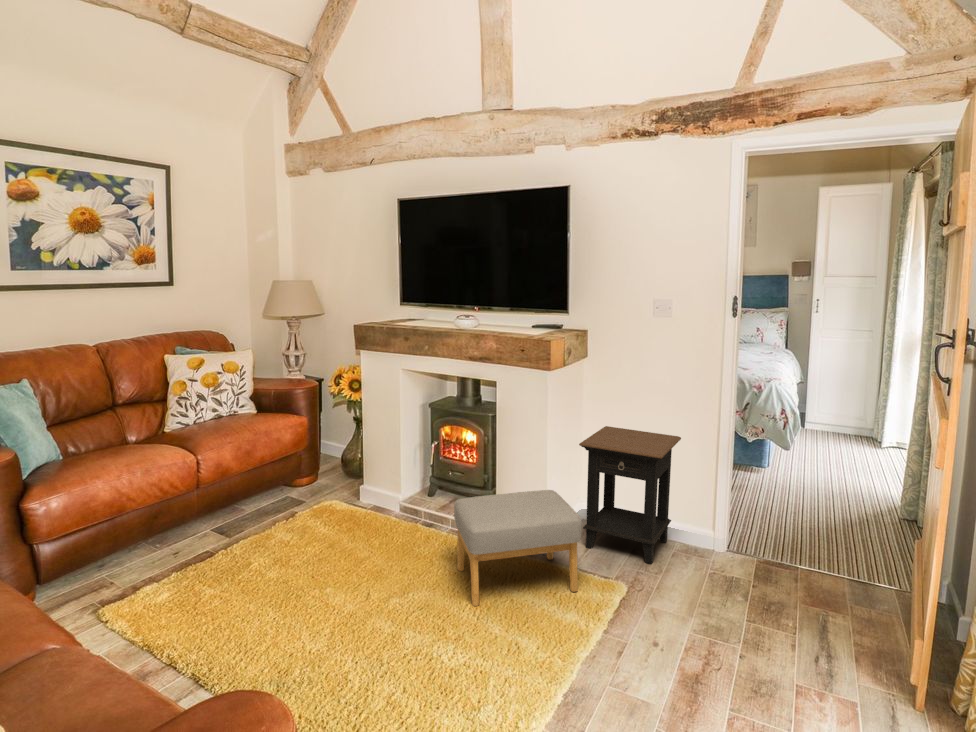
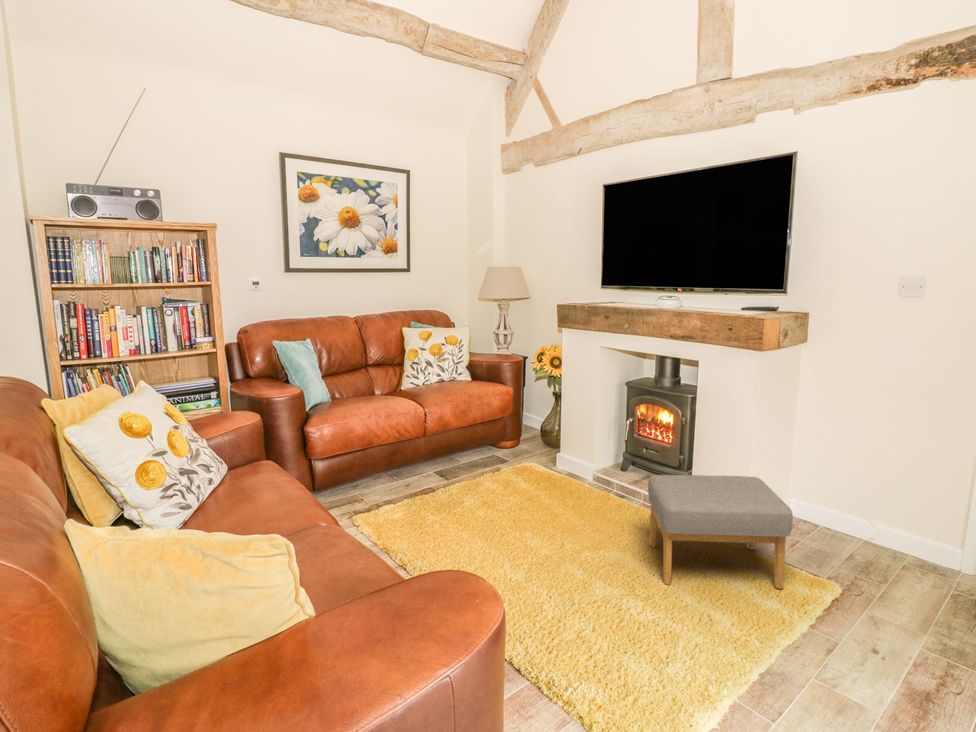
side table: present [579,426,681,564] -> none [790,416,924,573]

